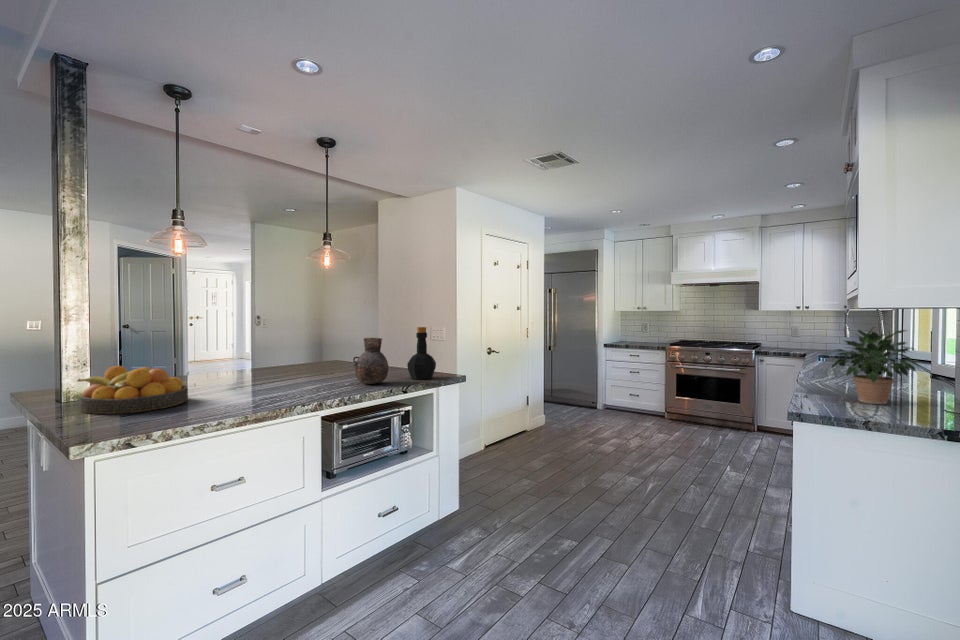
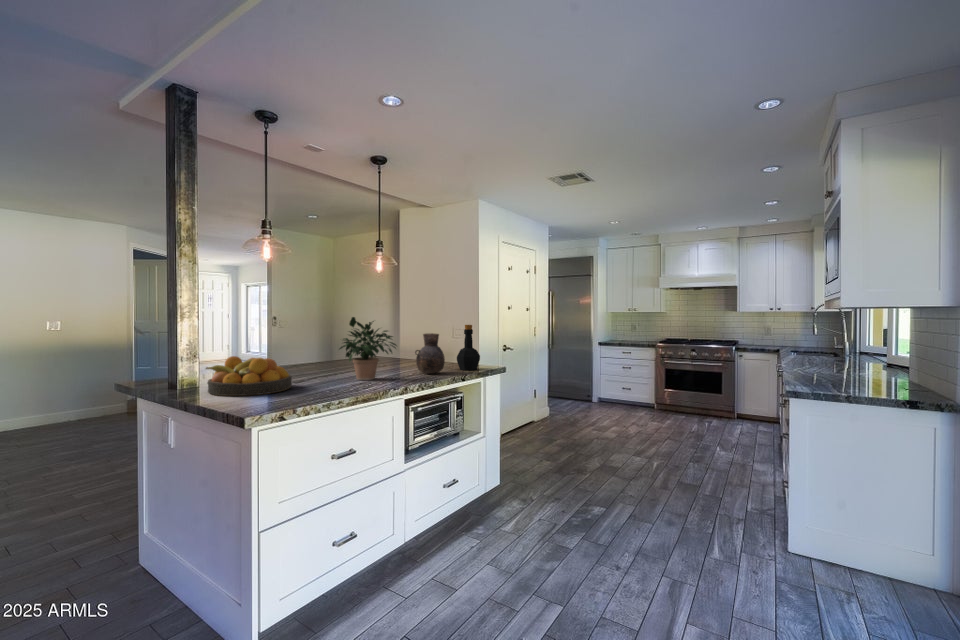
potted plant: present [832,327,917,404] -> present [340,317,397,380]

